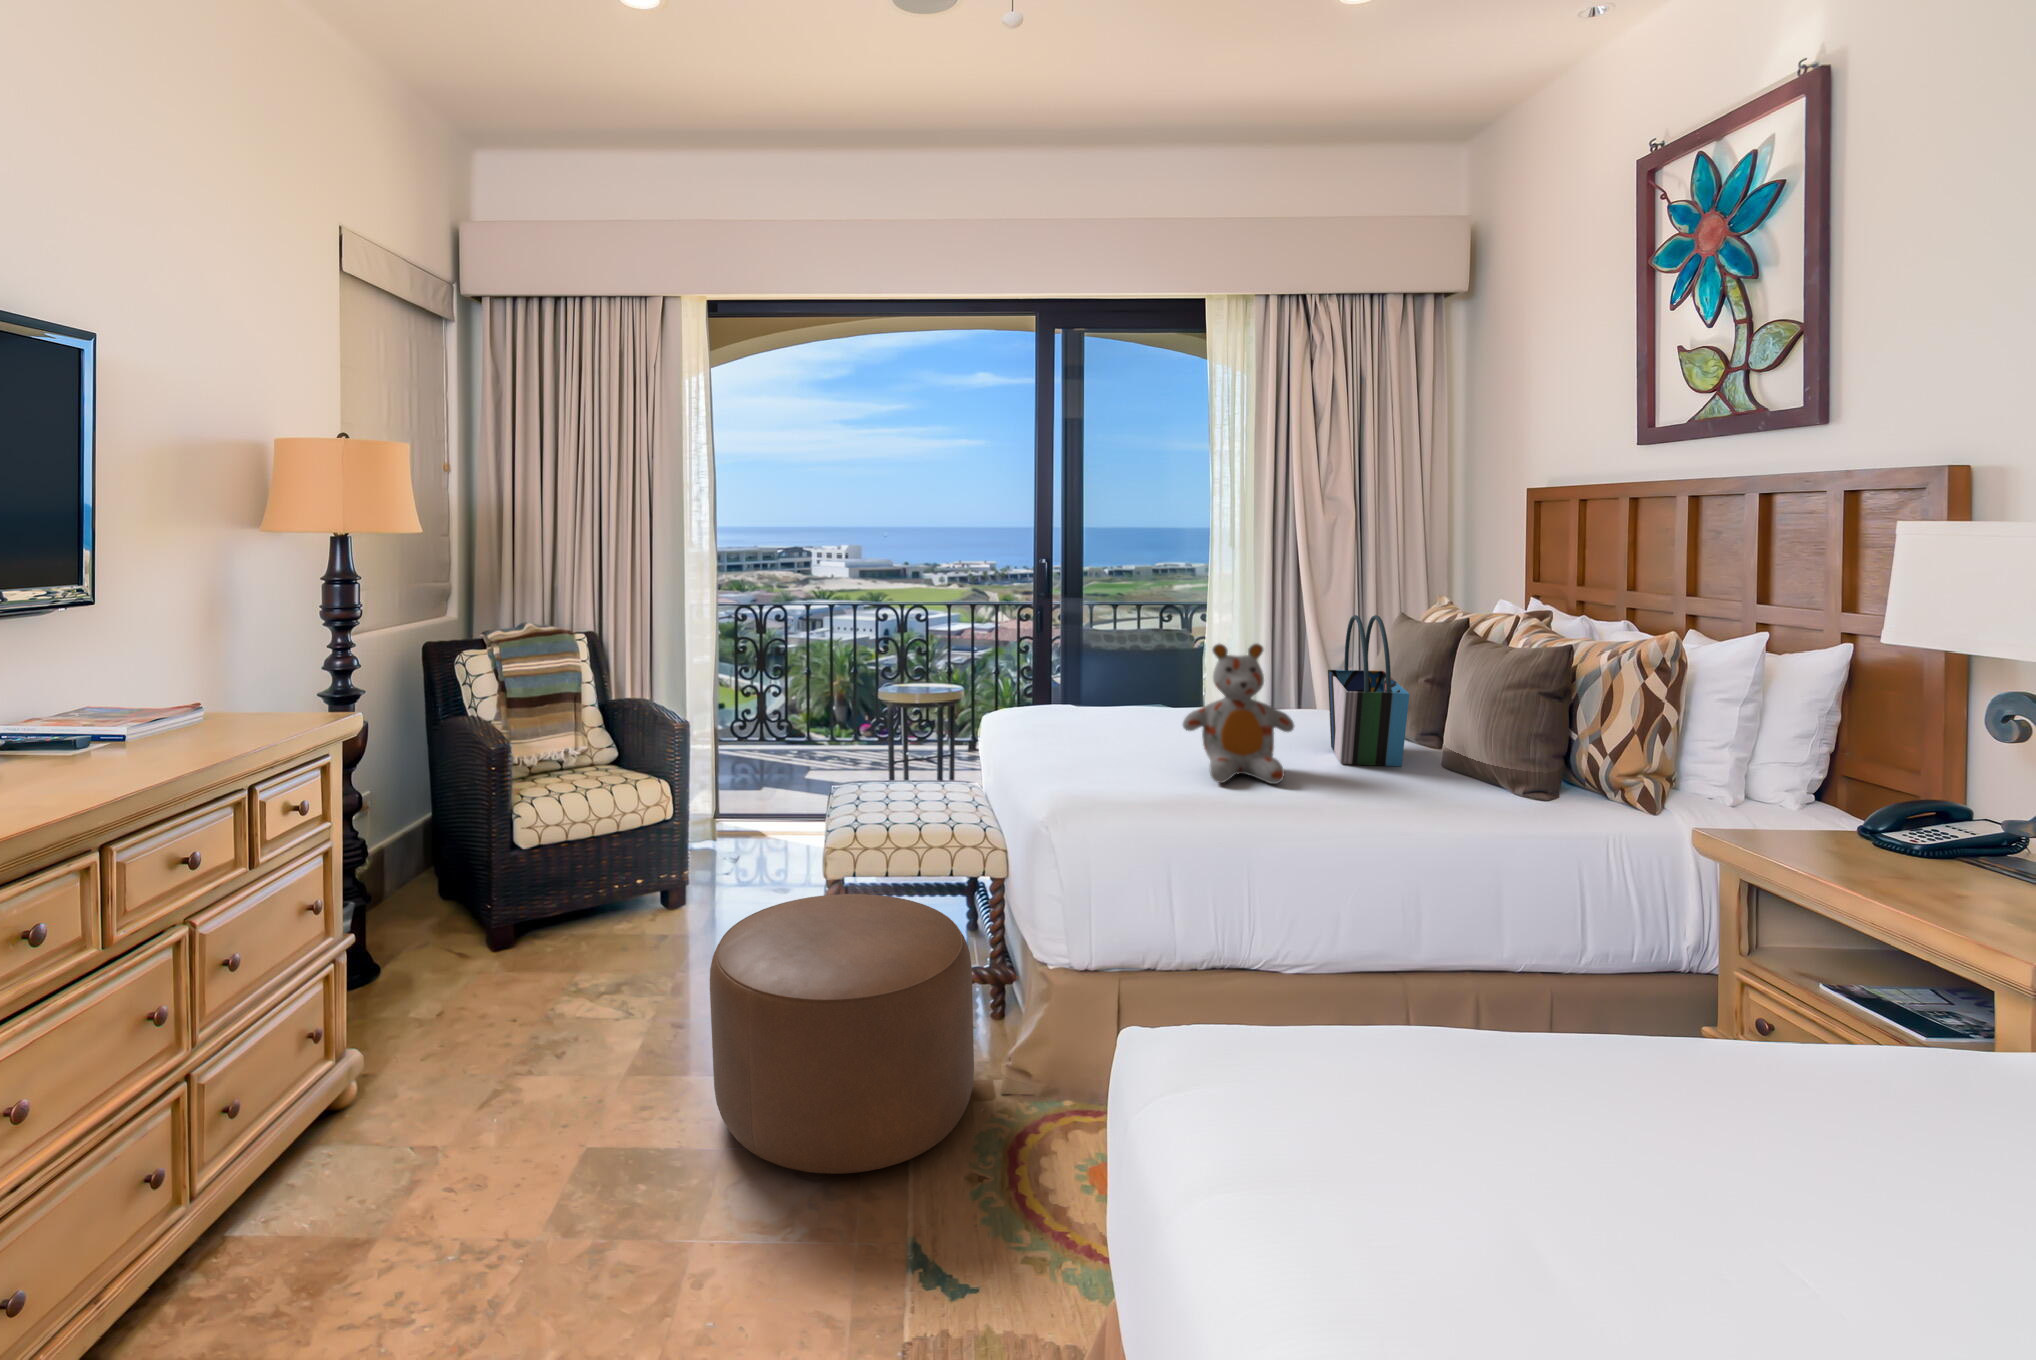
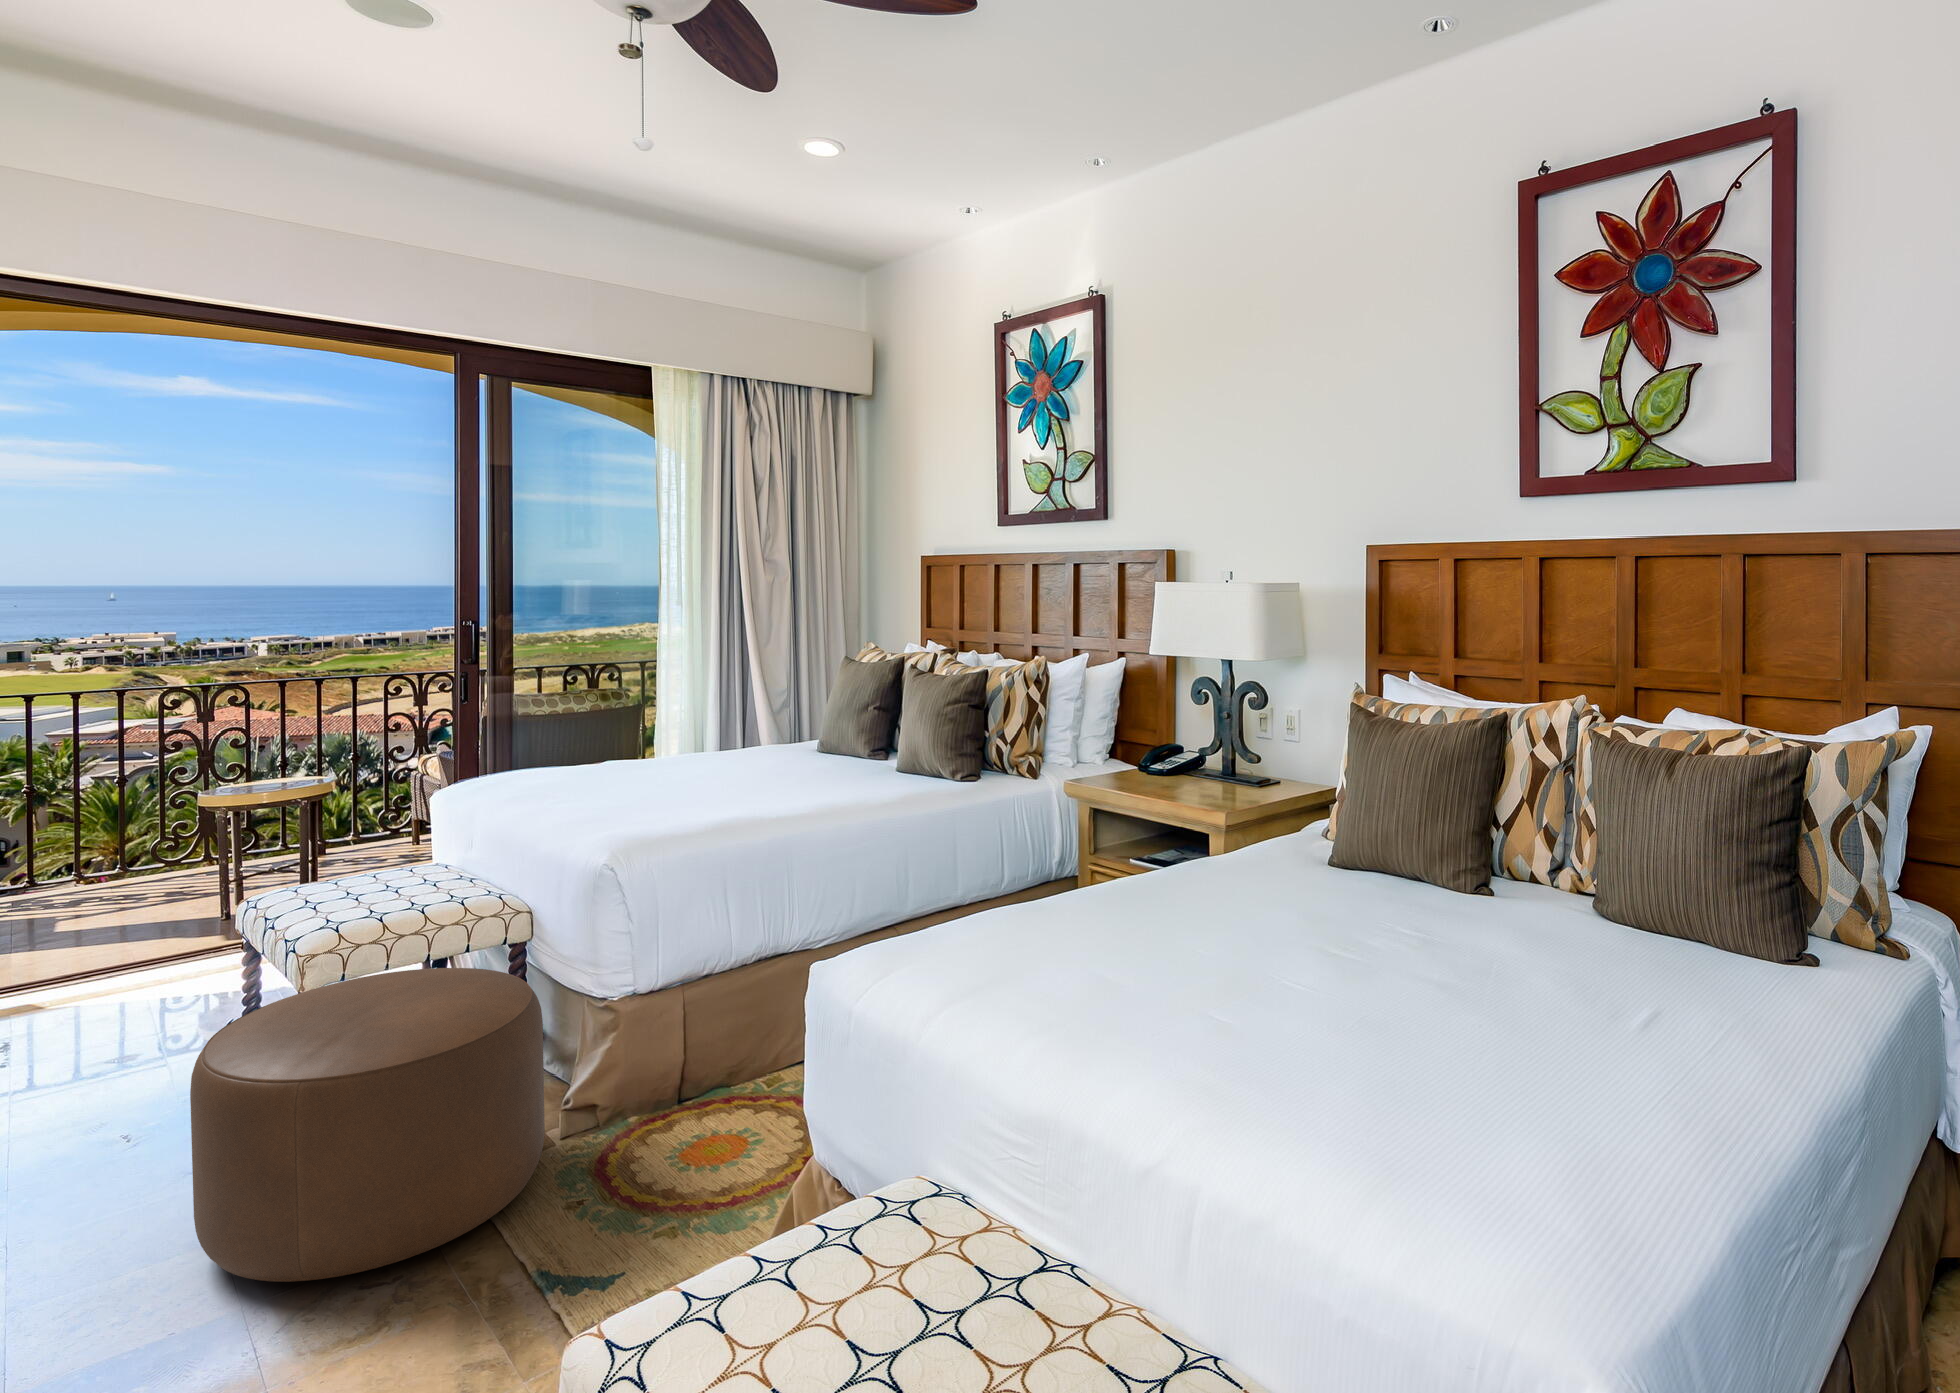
tote bag: present [1328,615,1409,766] -> none [804,652,881,778]
stuffed bear: present [1182,644,1294,784] -> none [700,677,796,802]

